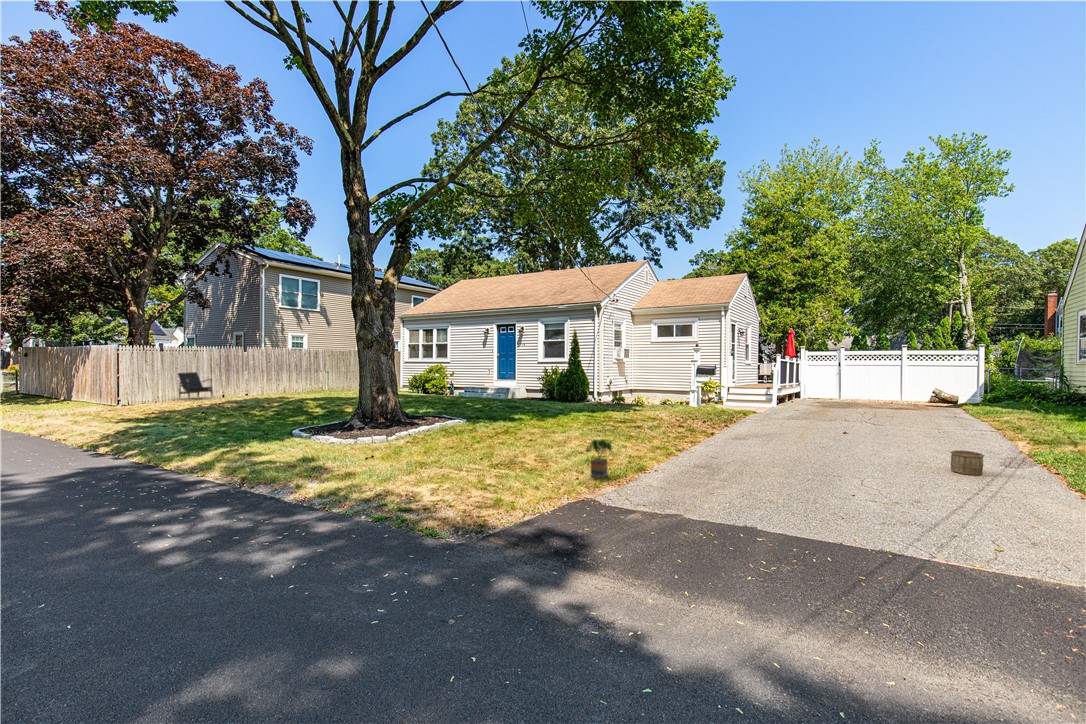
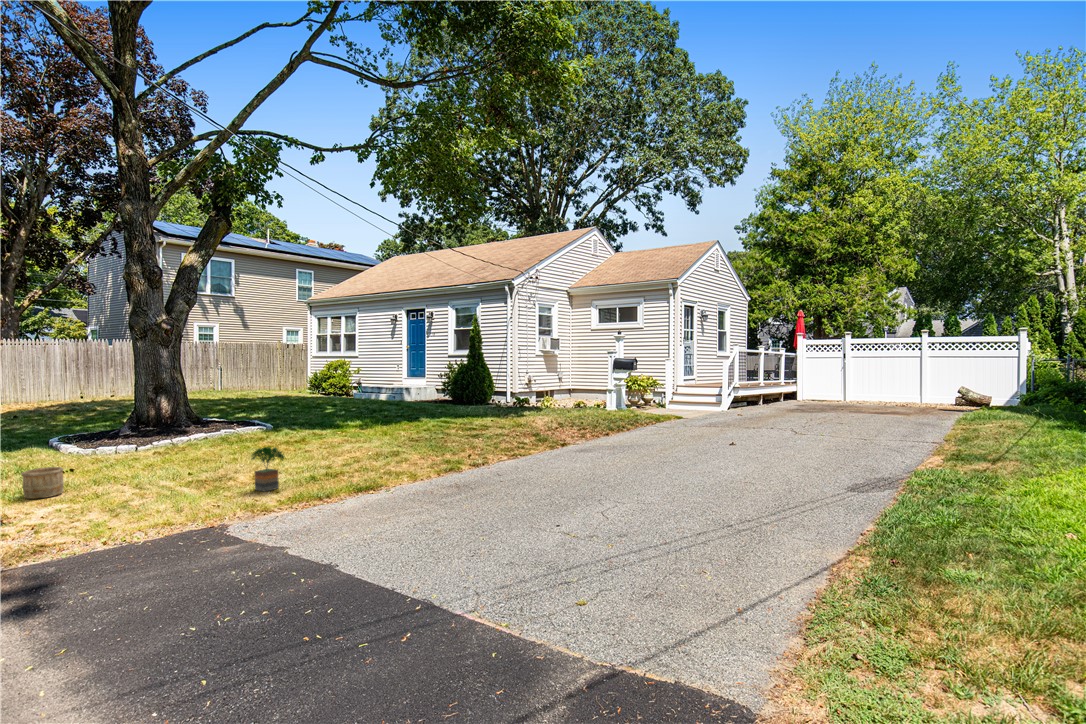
lounge chair: present [178,372,213,399] -> none [20,370,60,401]
wooden bucket: present [950,450,984,475] -> present [21,467,64,499]

